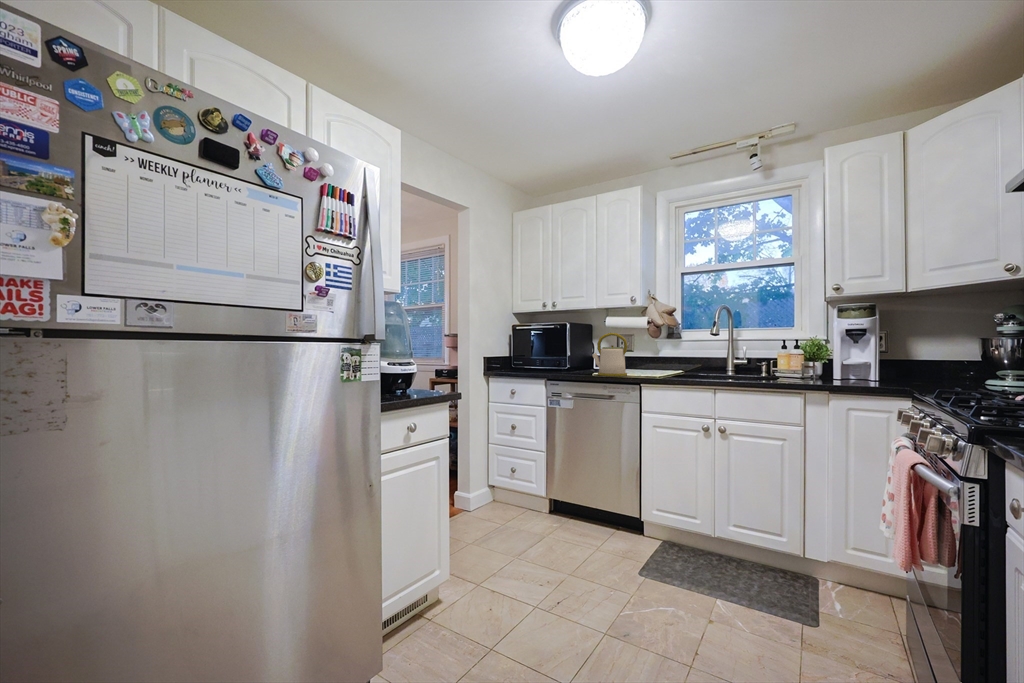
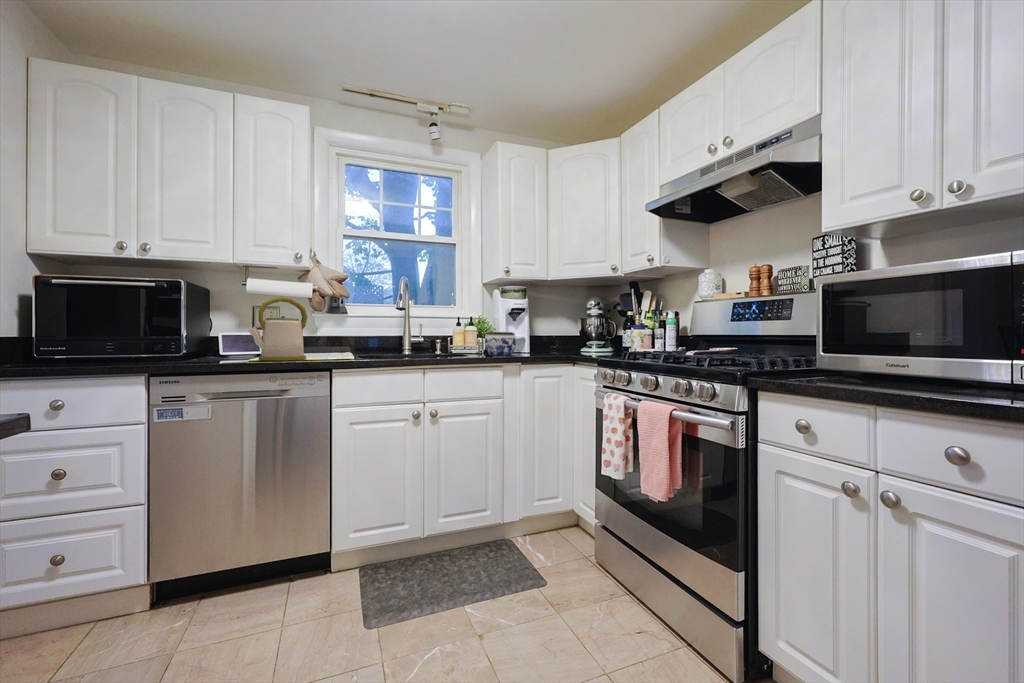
jar: none [779,359,817,384] -> present [485,332,516,356]

